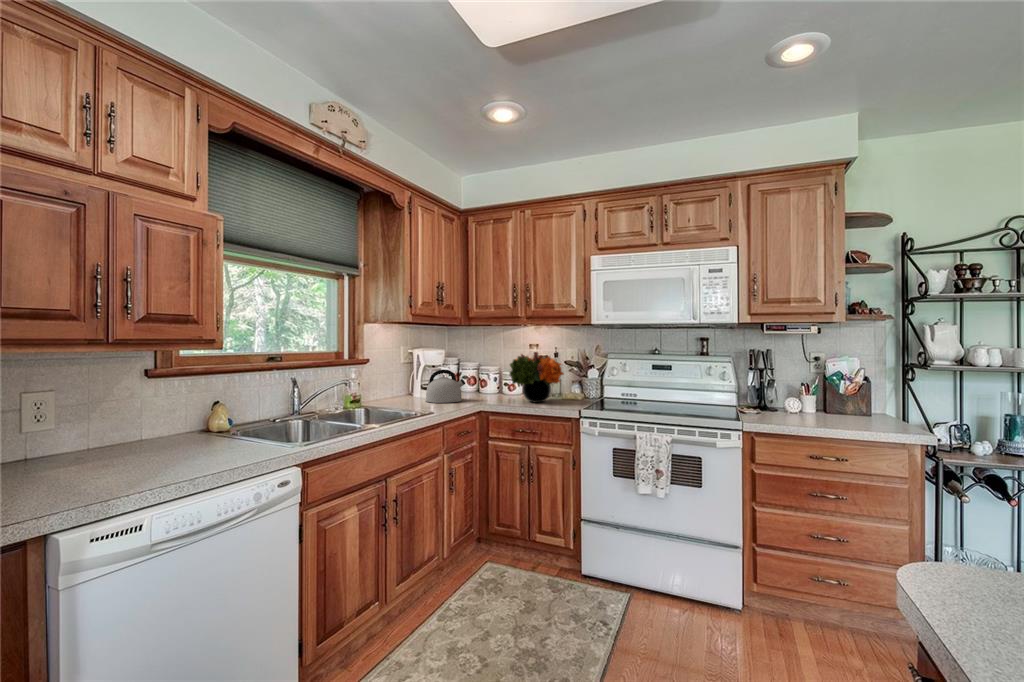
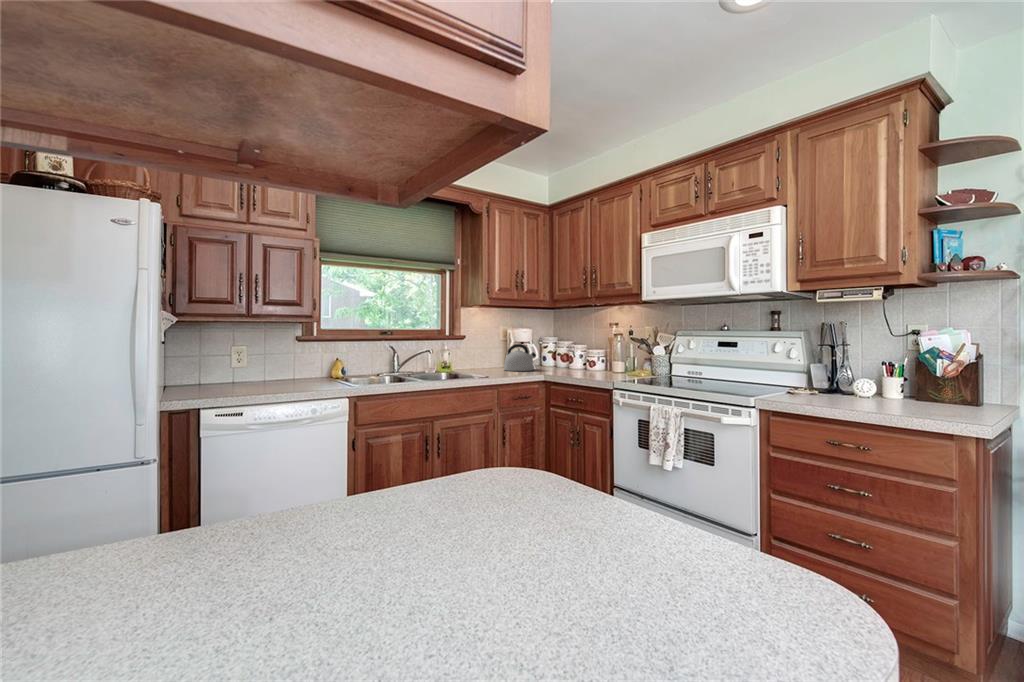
flower arrangement: present [510,352,564,402] -> none [562,328,616,374]

